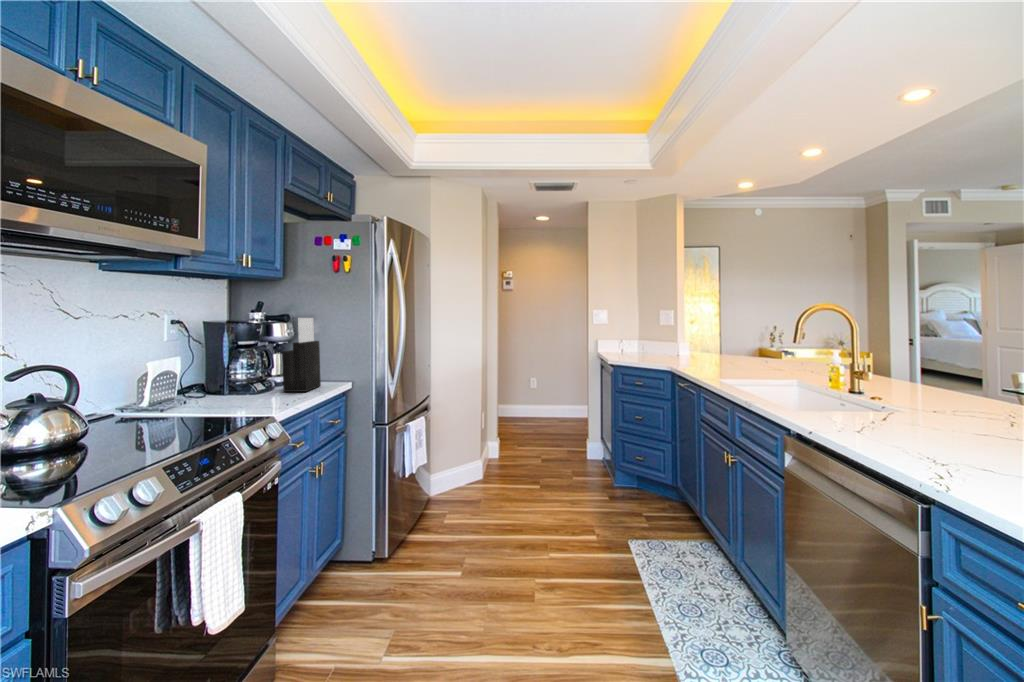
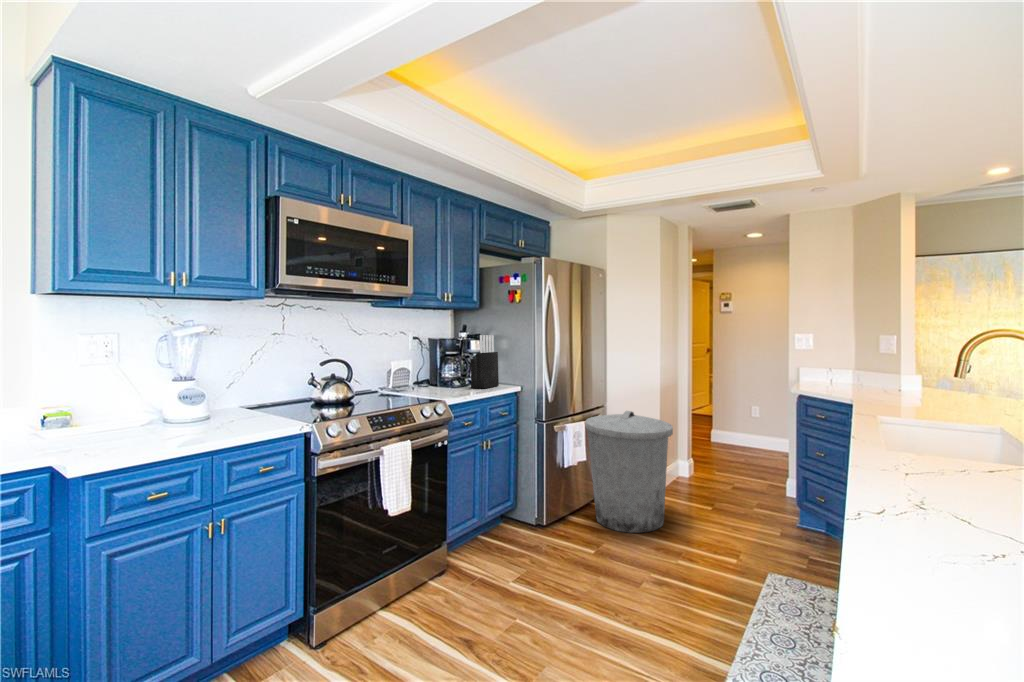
trash can: none [425,403,517,537] -> present [586,411,673,533]

